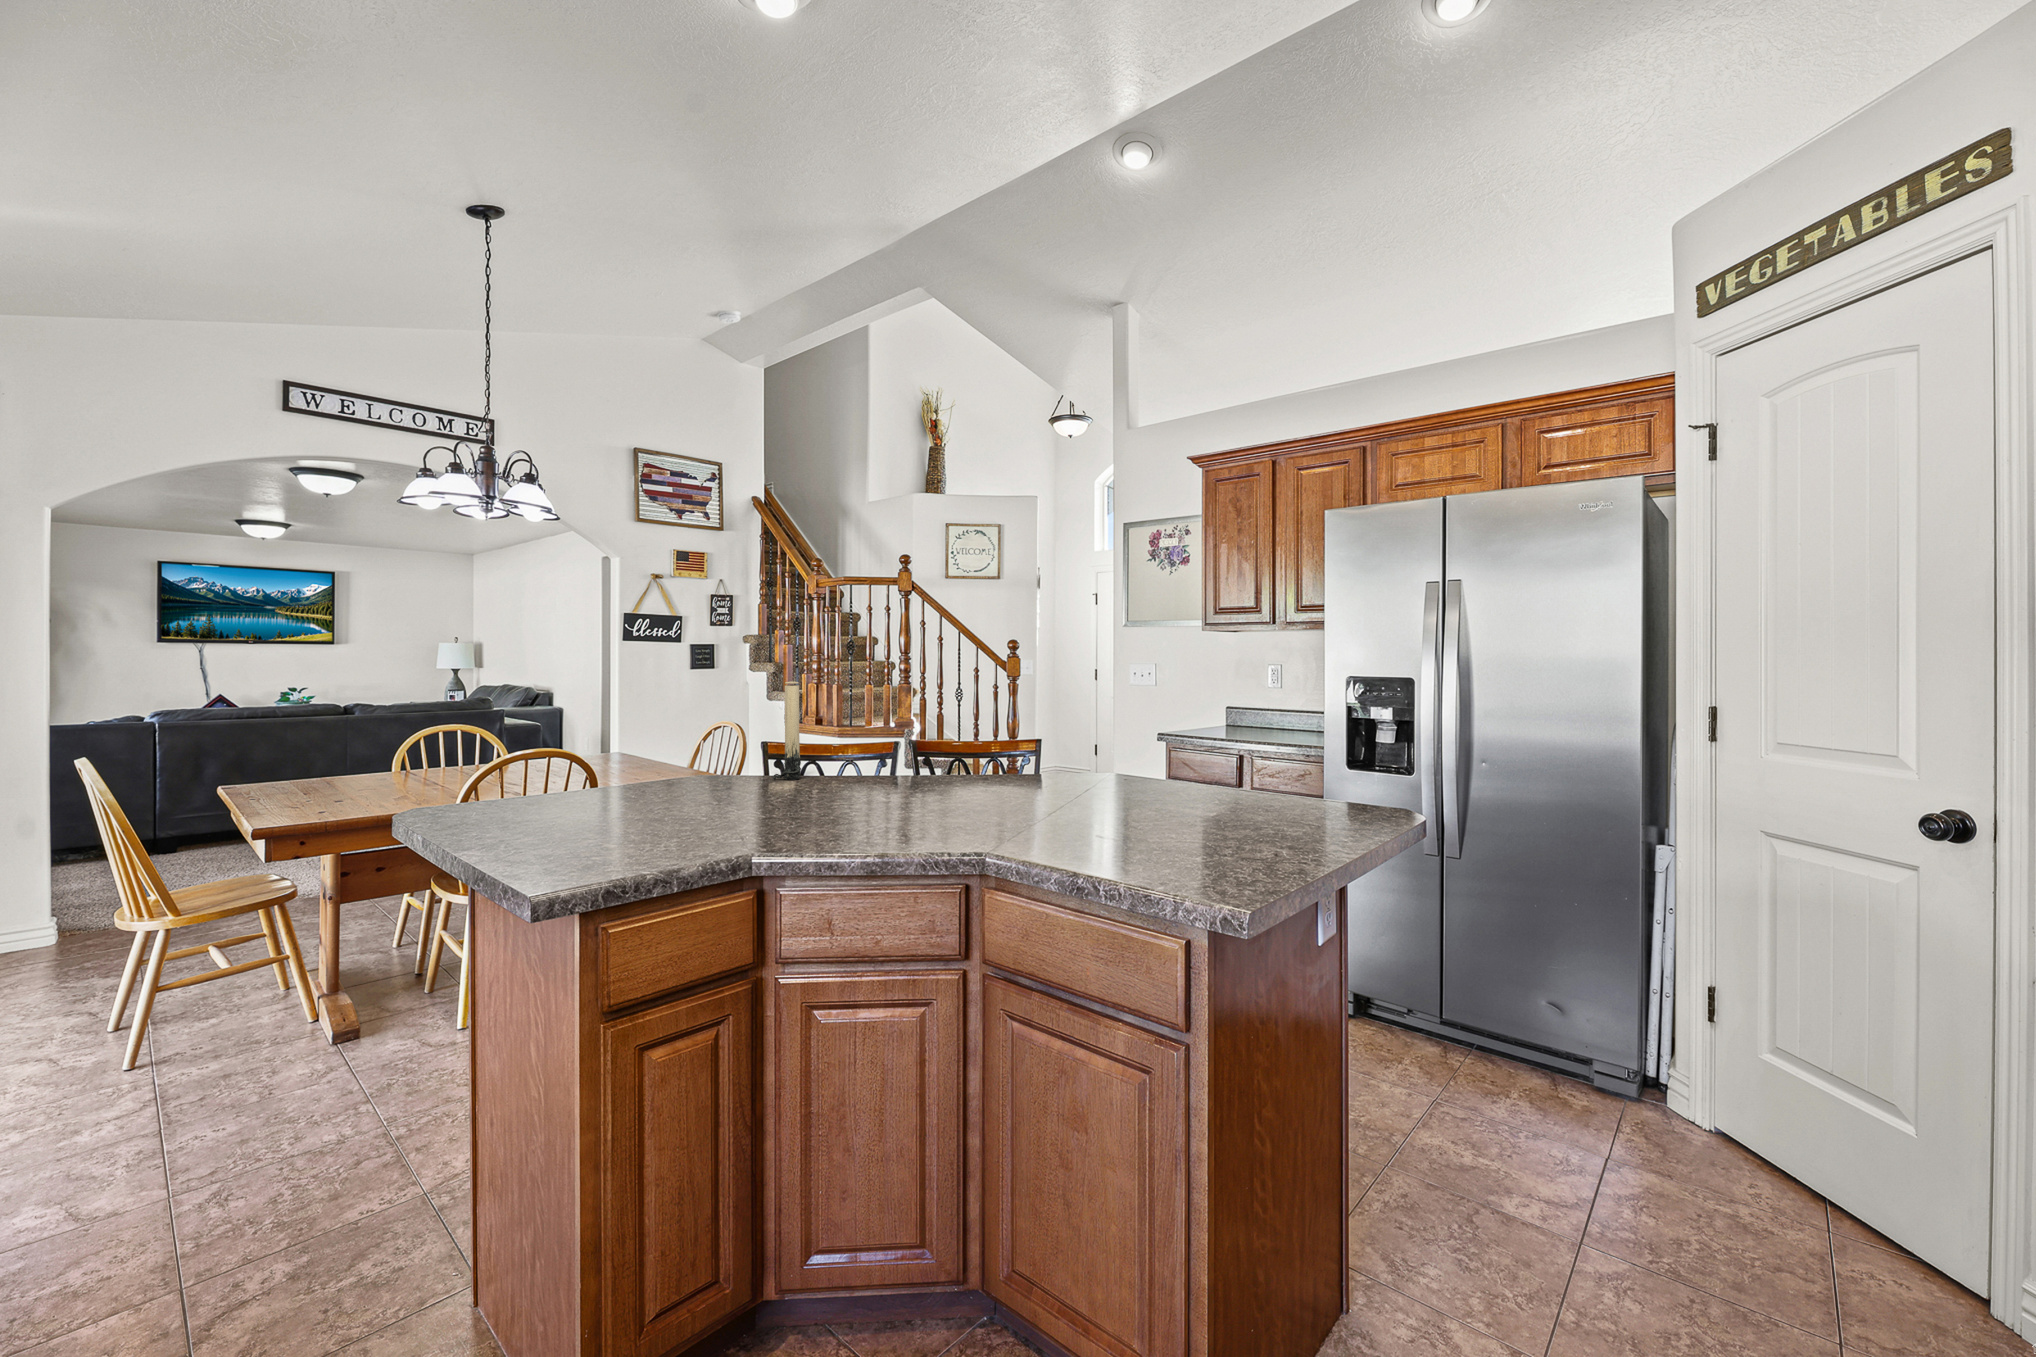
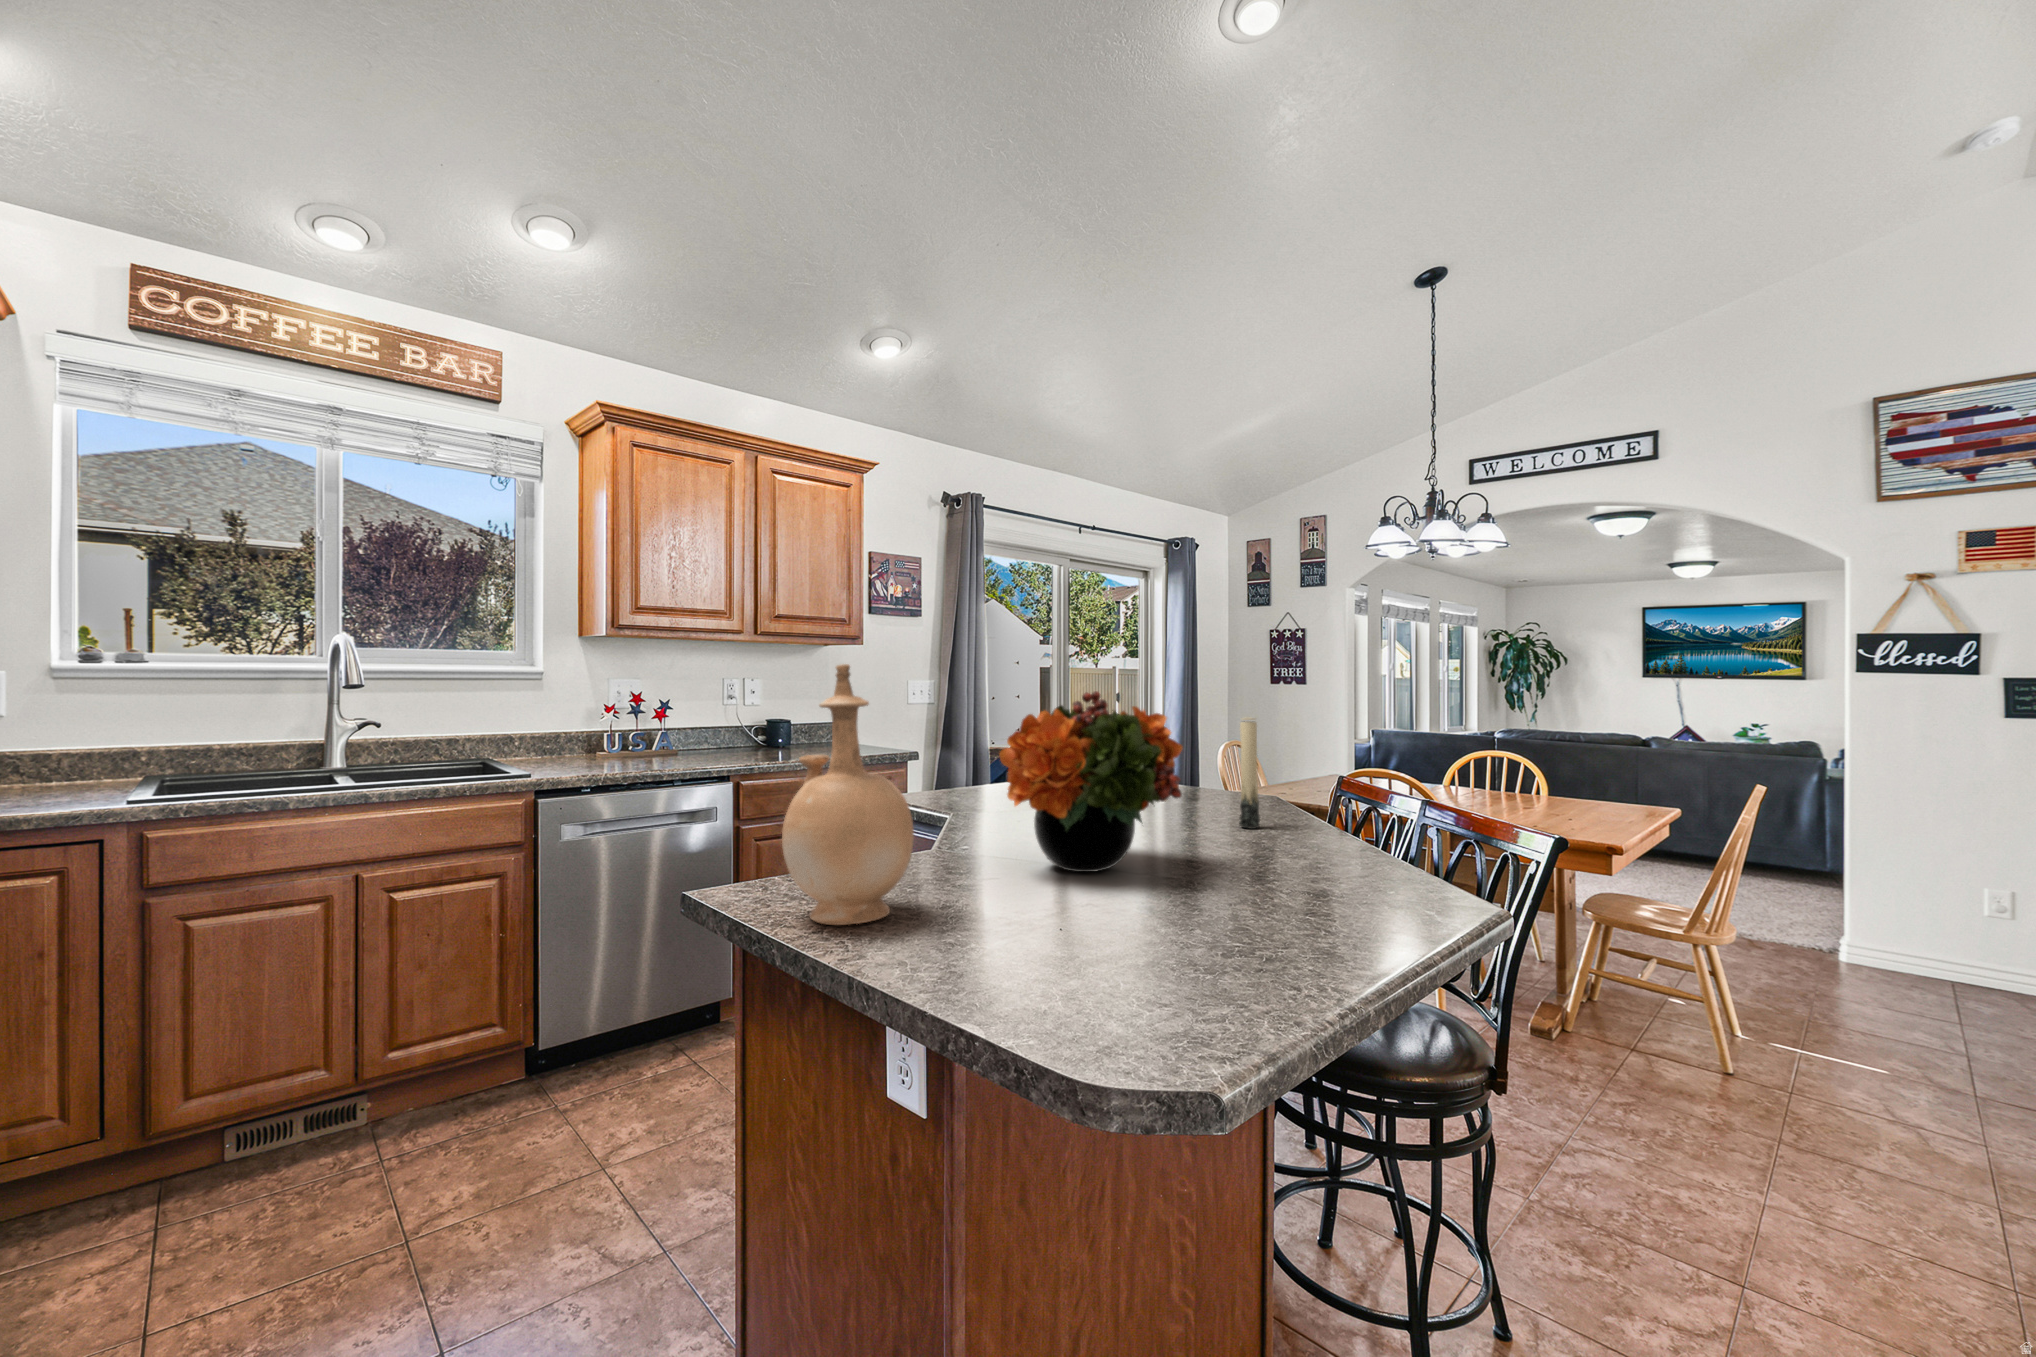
vase: none [1088,638,1191,842] -> present [782,664,914,925]
flower arrangement: none [869,659,1038,807] -> present [999,691,1183,872]

